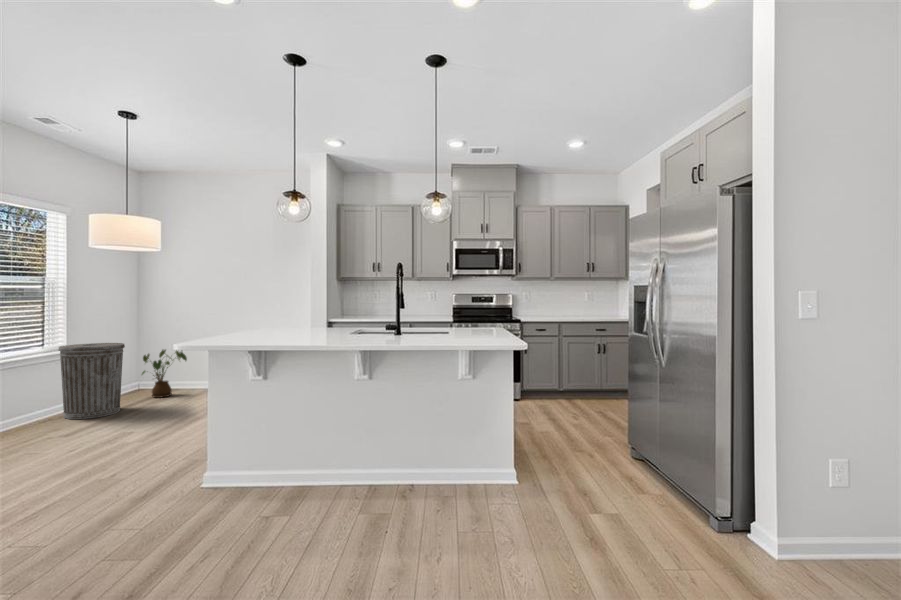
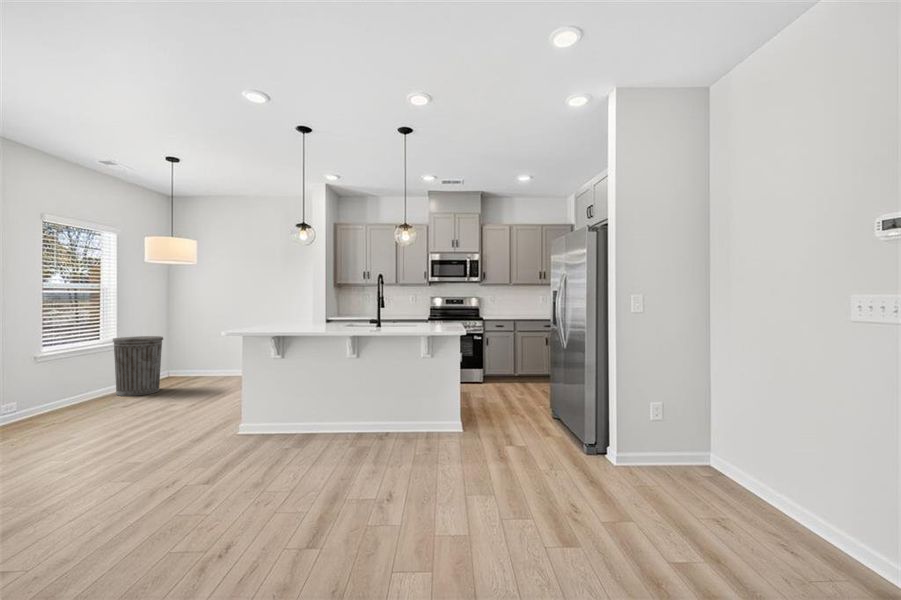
house plant: present [142,350,187,398] -> none [173,342,210,382]

